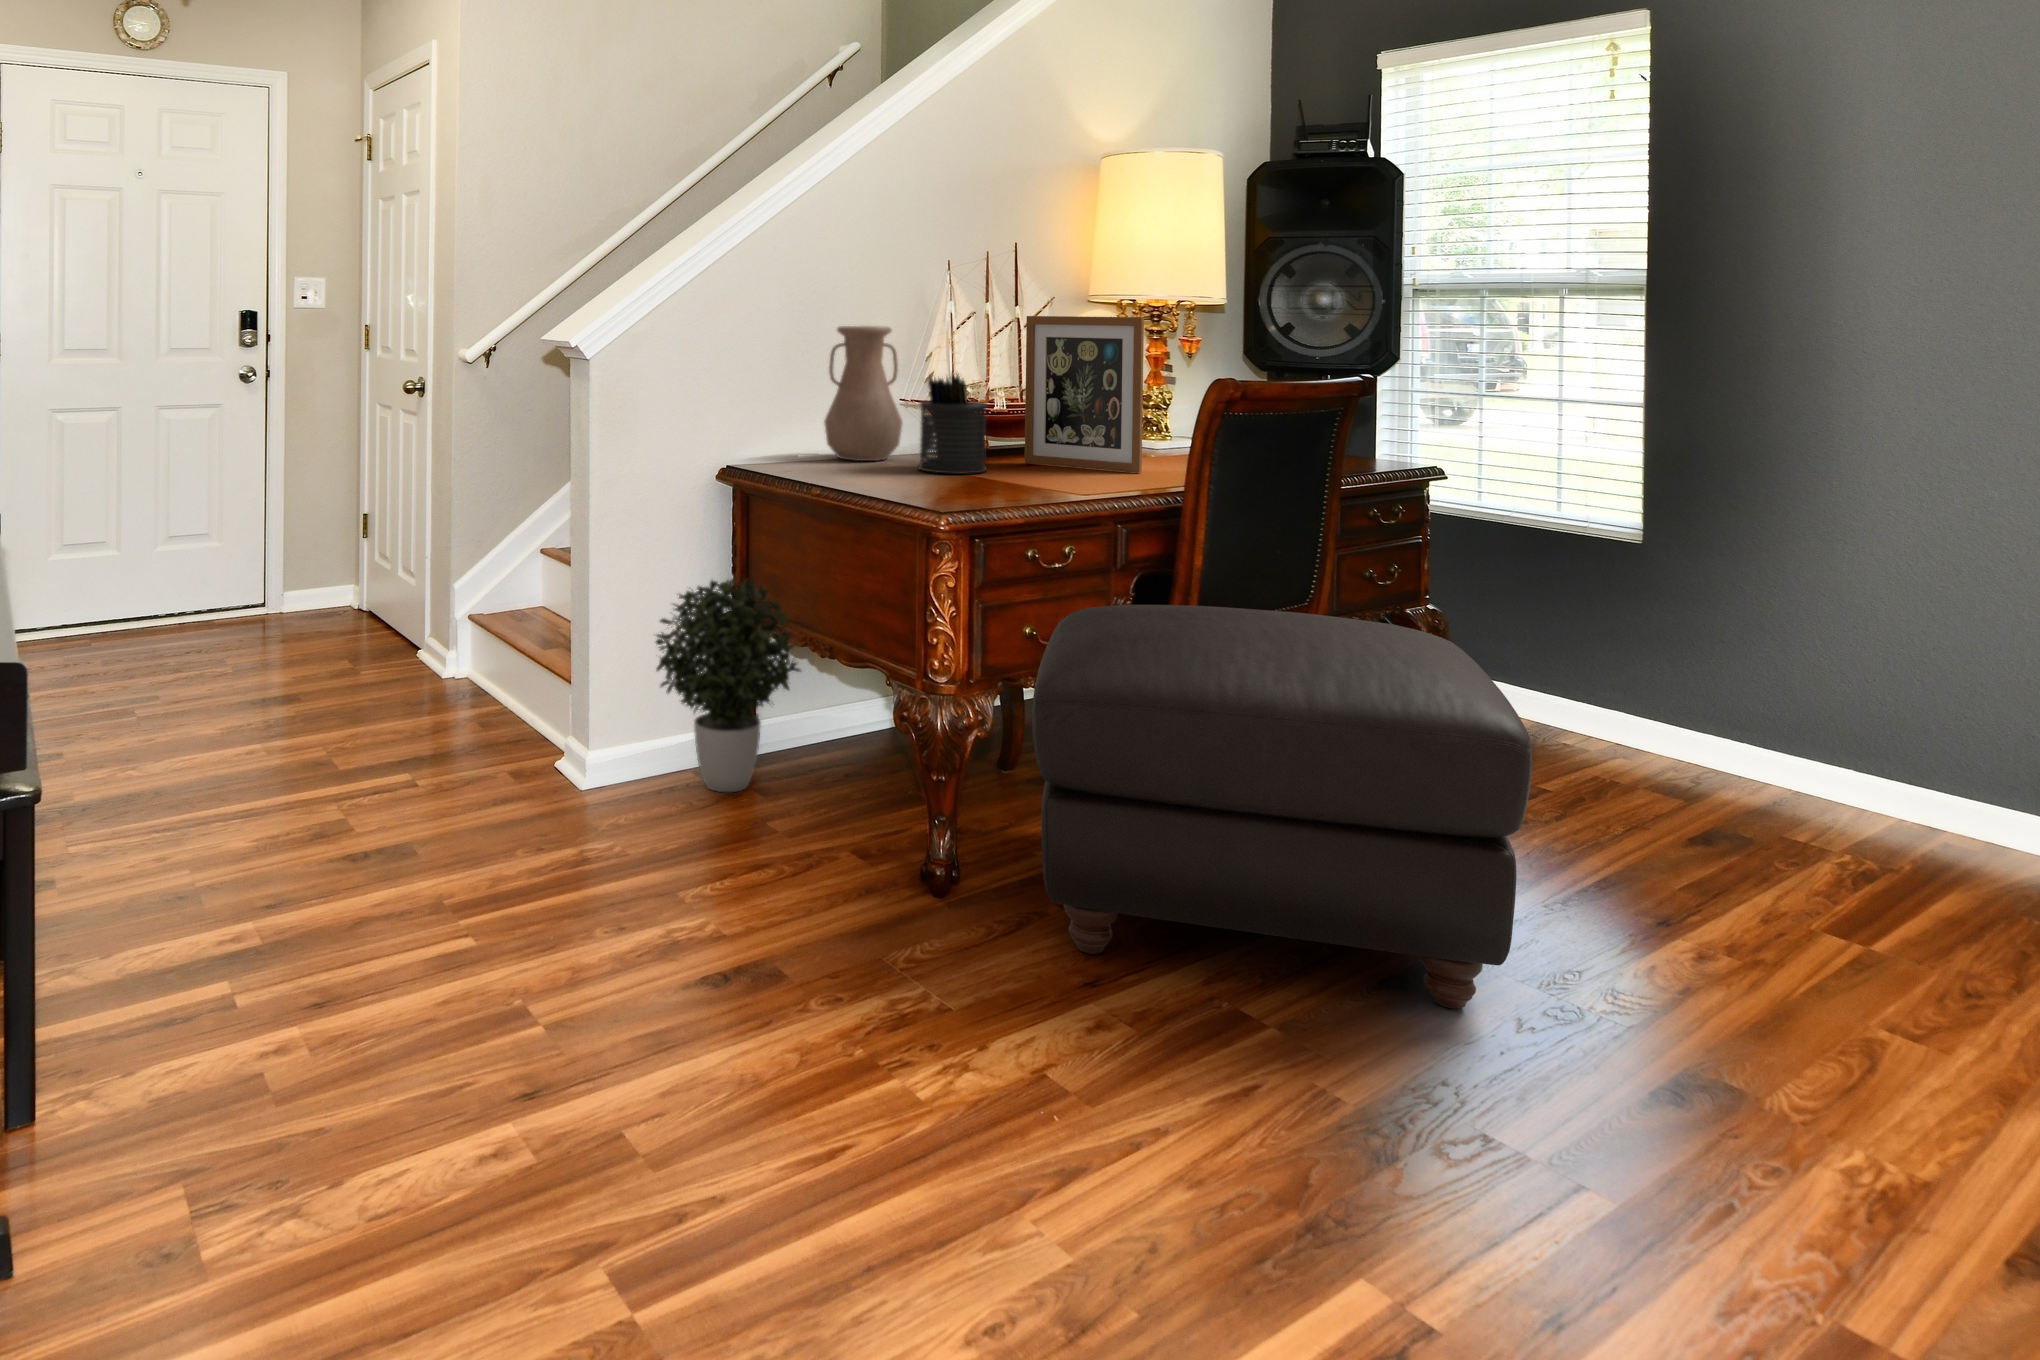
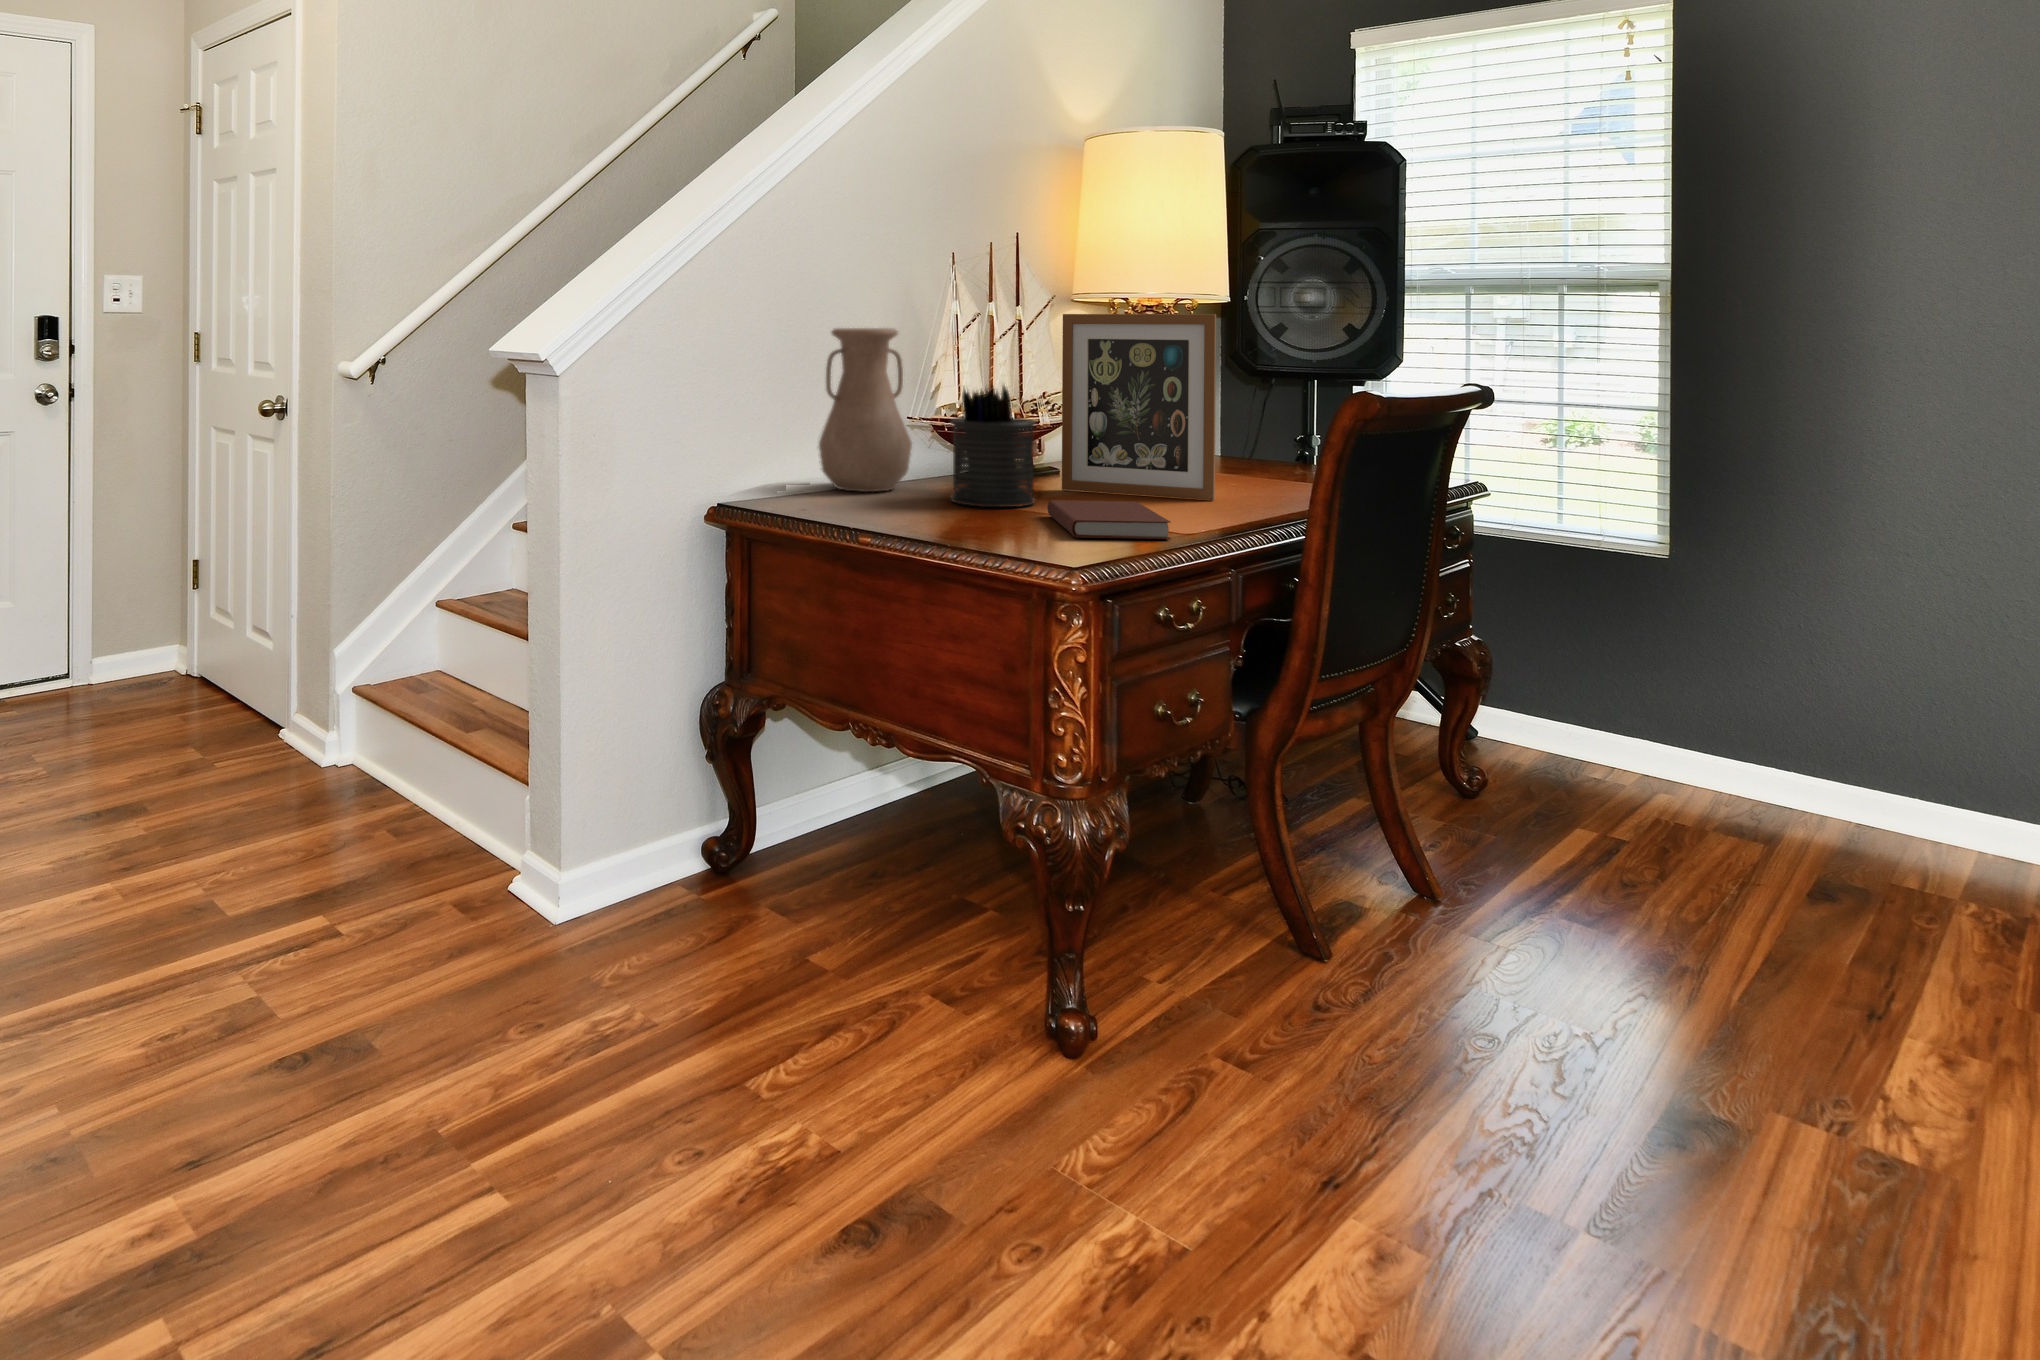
book: none [974,468,1054,498] -> present [1048,500,1171,539]
potted plant: present [656,579,801,792] -> none [640,645,828,918]
ottoman: present [1032,605,1532,1009] -> none [1166,672,1913,1193]

